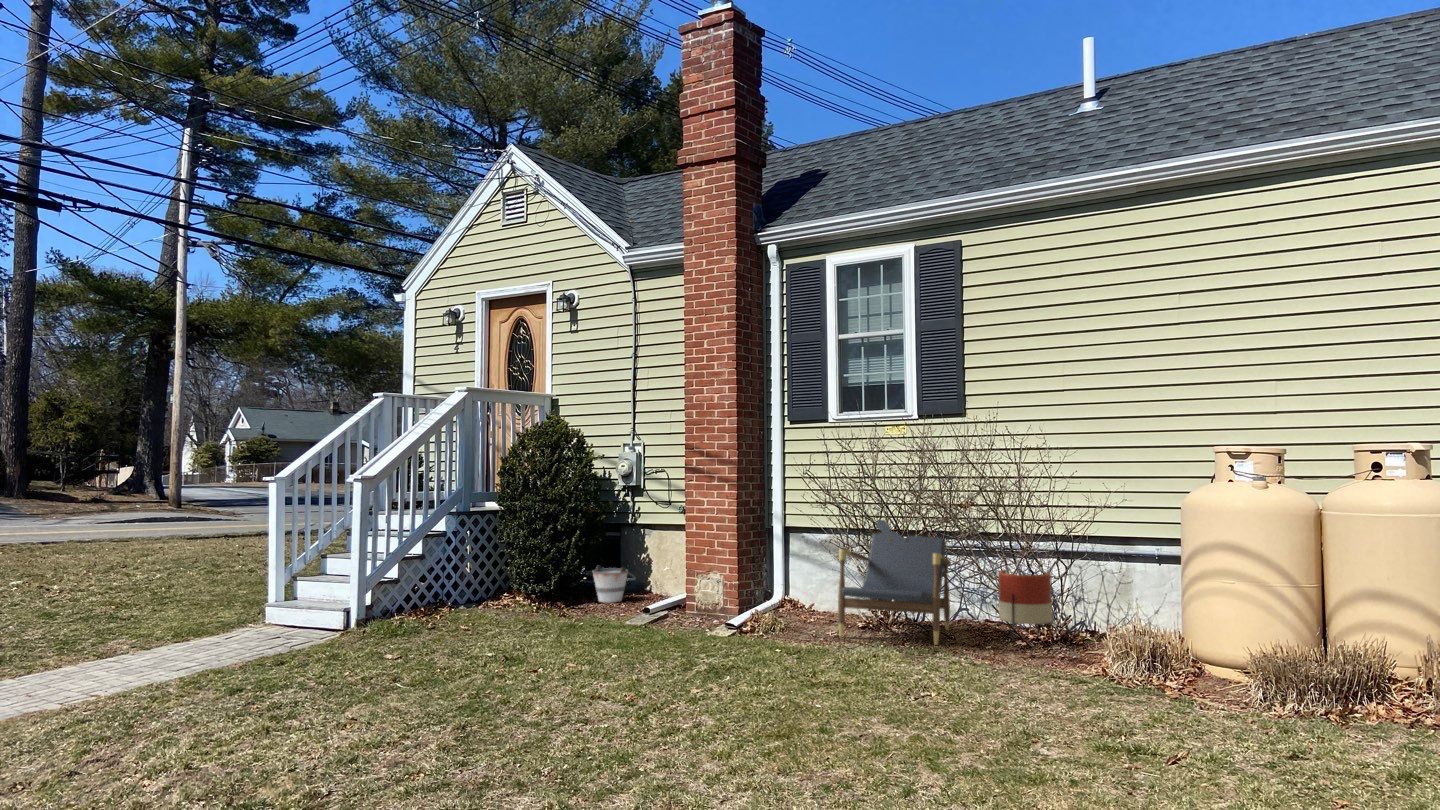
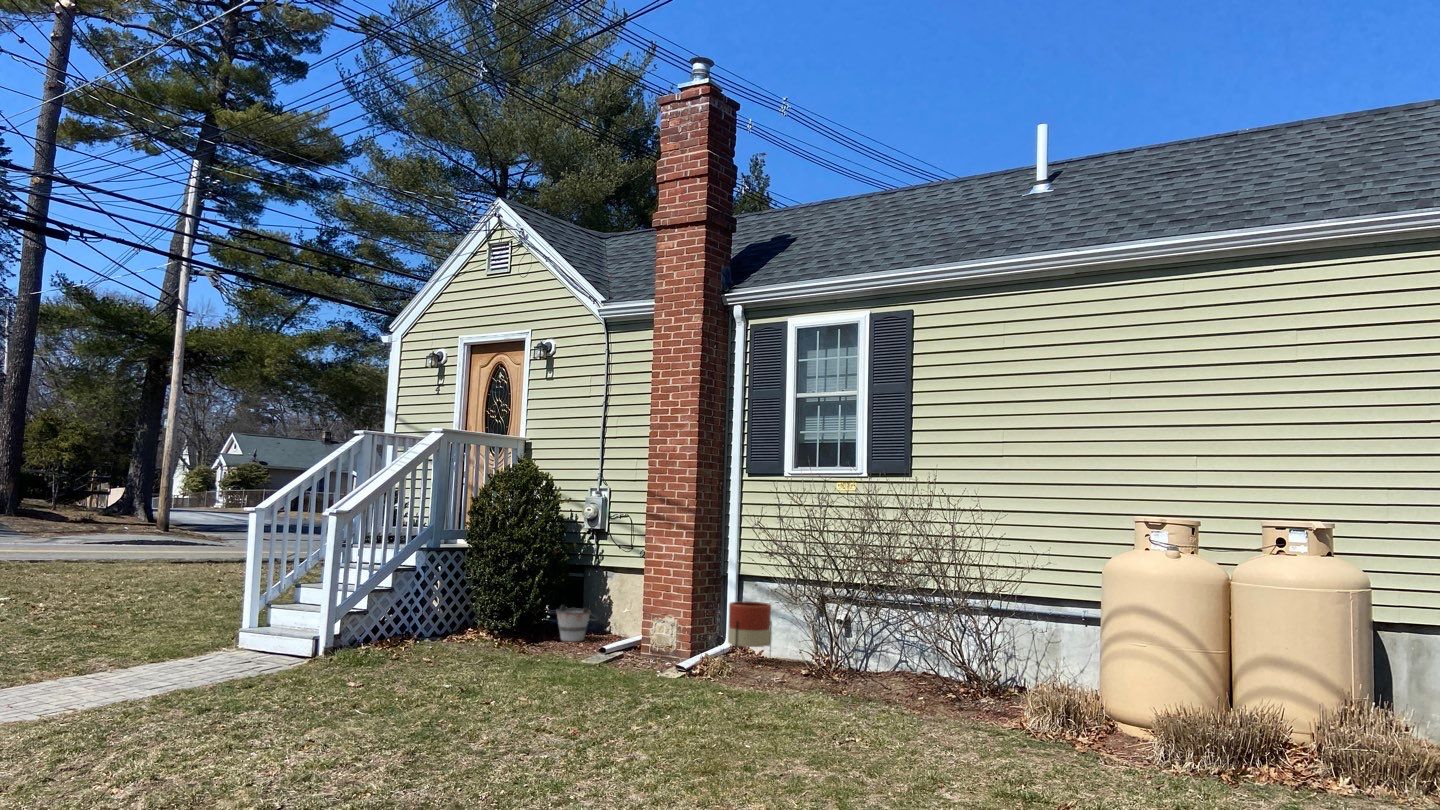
lounge chair: present [838,520,951,645] -> none [783,568,893,694]
planter: present [998,570,1054,644] -> present [728,602,772,662]

